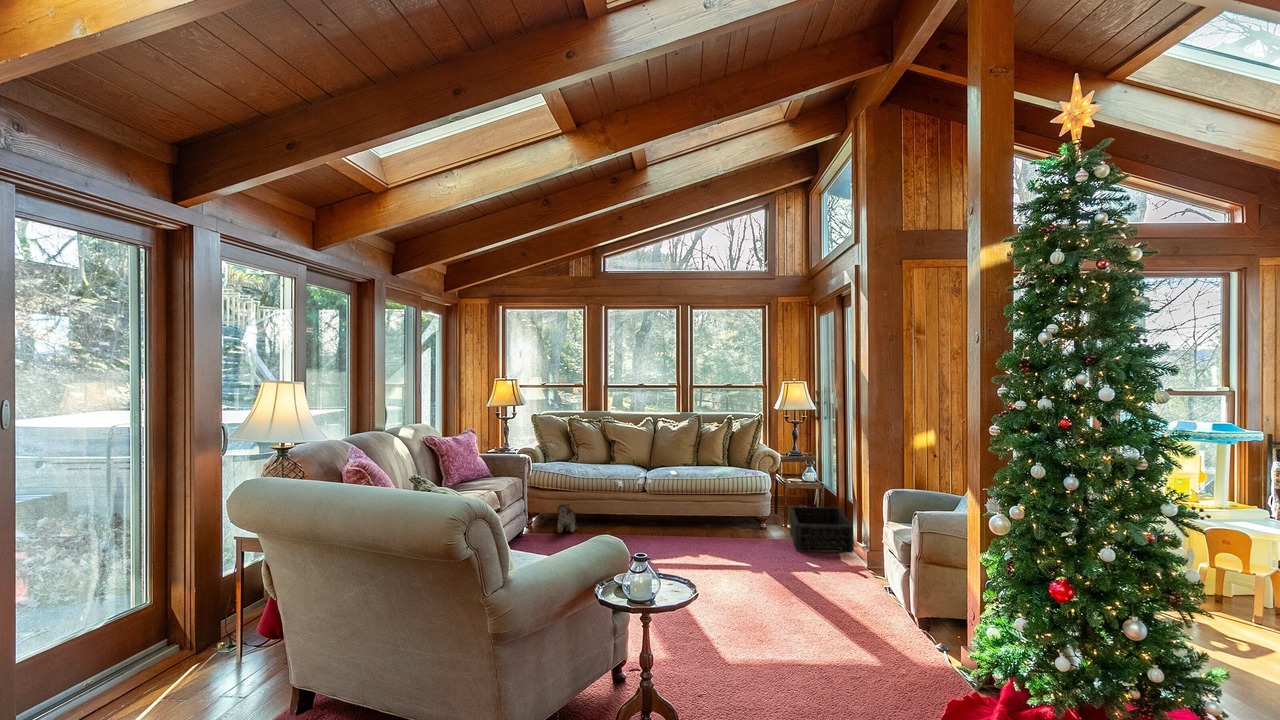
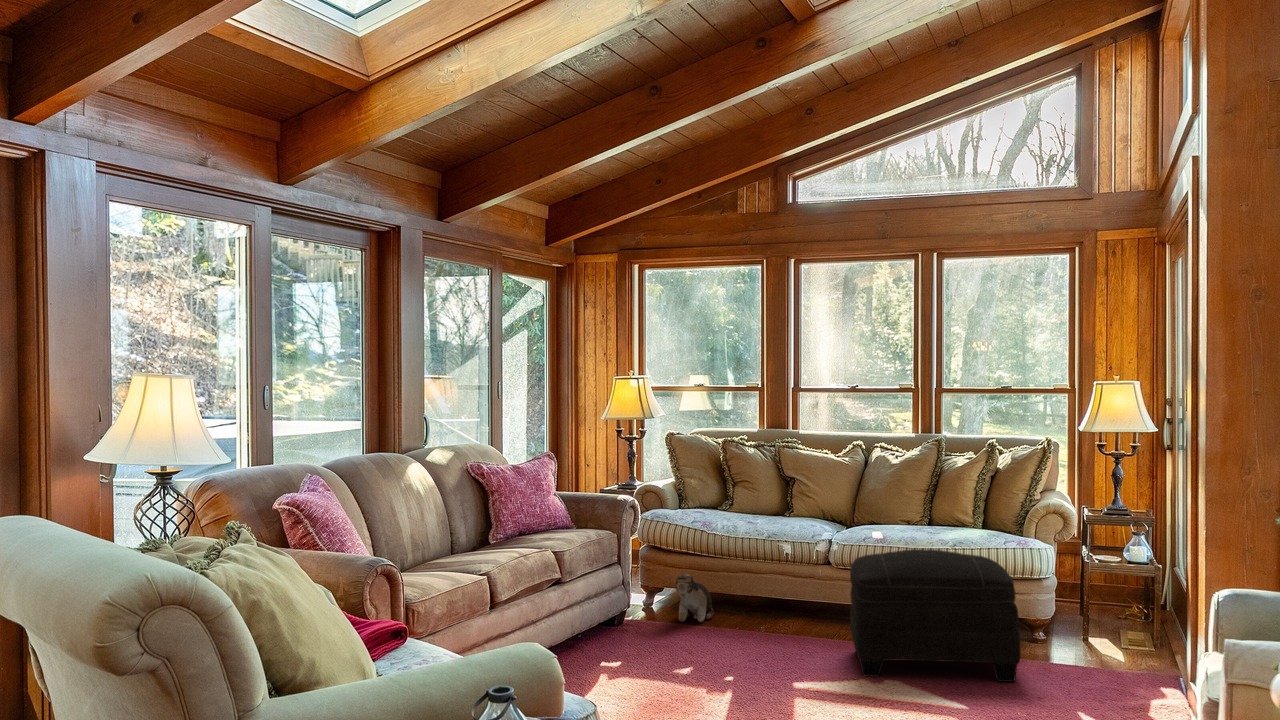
ottoman: none [669,480,767,555] -> present [850,549,1021,682]
basket: present [789,507,853,553] -> none [1076,608,1194,708]

